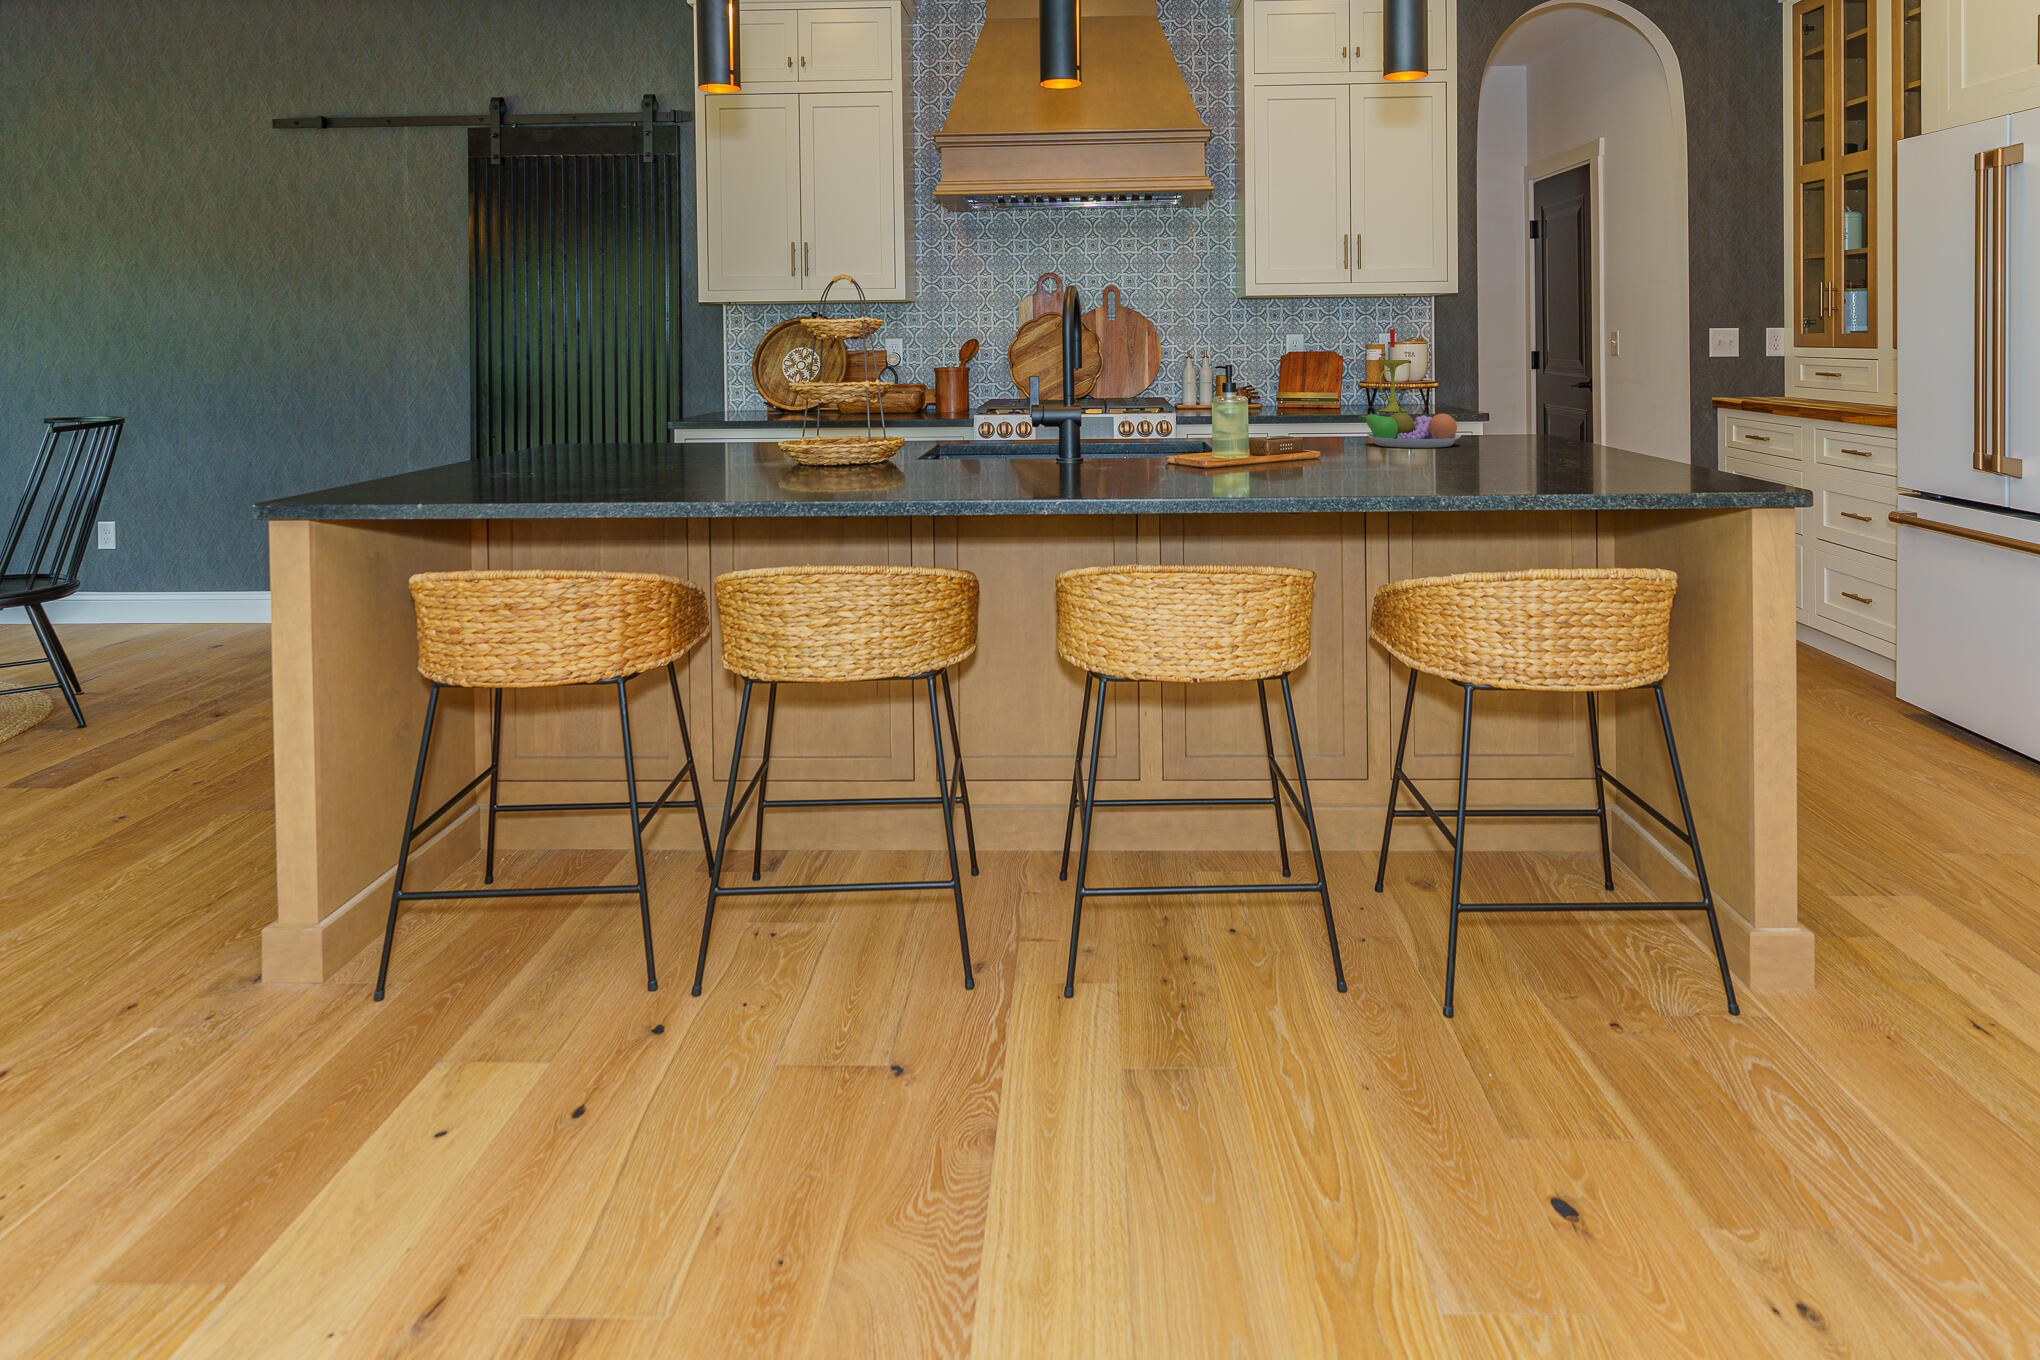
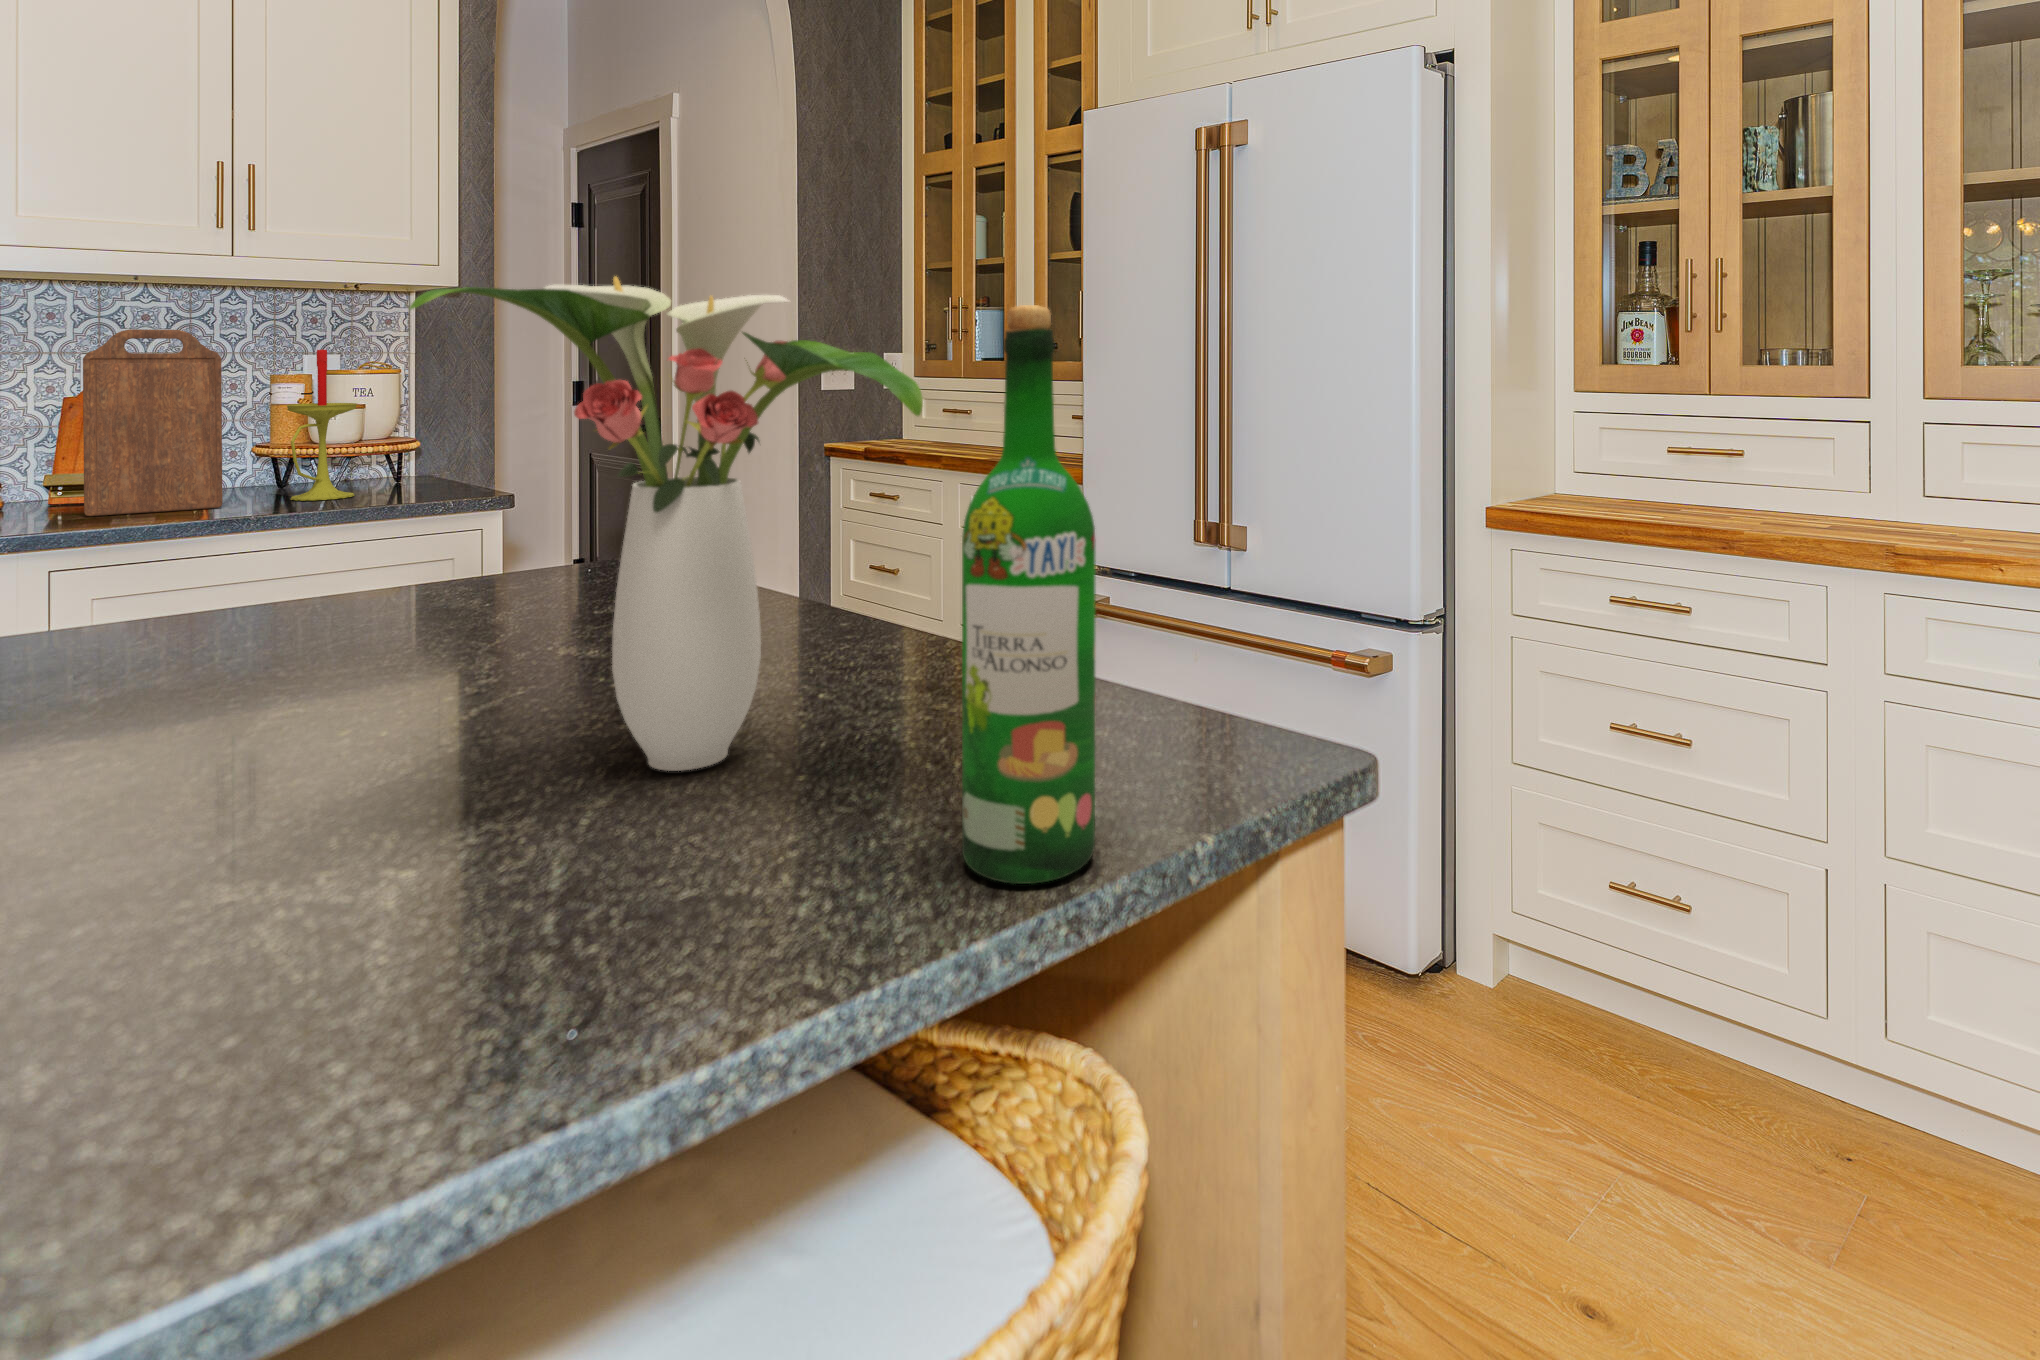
flower arrangement: none [1476,297,1633,464] -> present [410,277,923,771]
wine bottle: none [1633,305,1679,480] -> present [962,305,1096,884]
cutting board: none [1294,320,1350,412] -> present [83,329,222,516]
fruit bowl: present [1358,407,1461,448] -> none [82,564,412,699]

